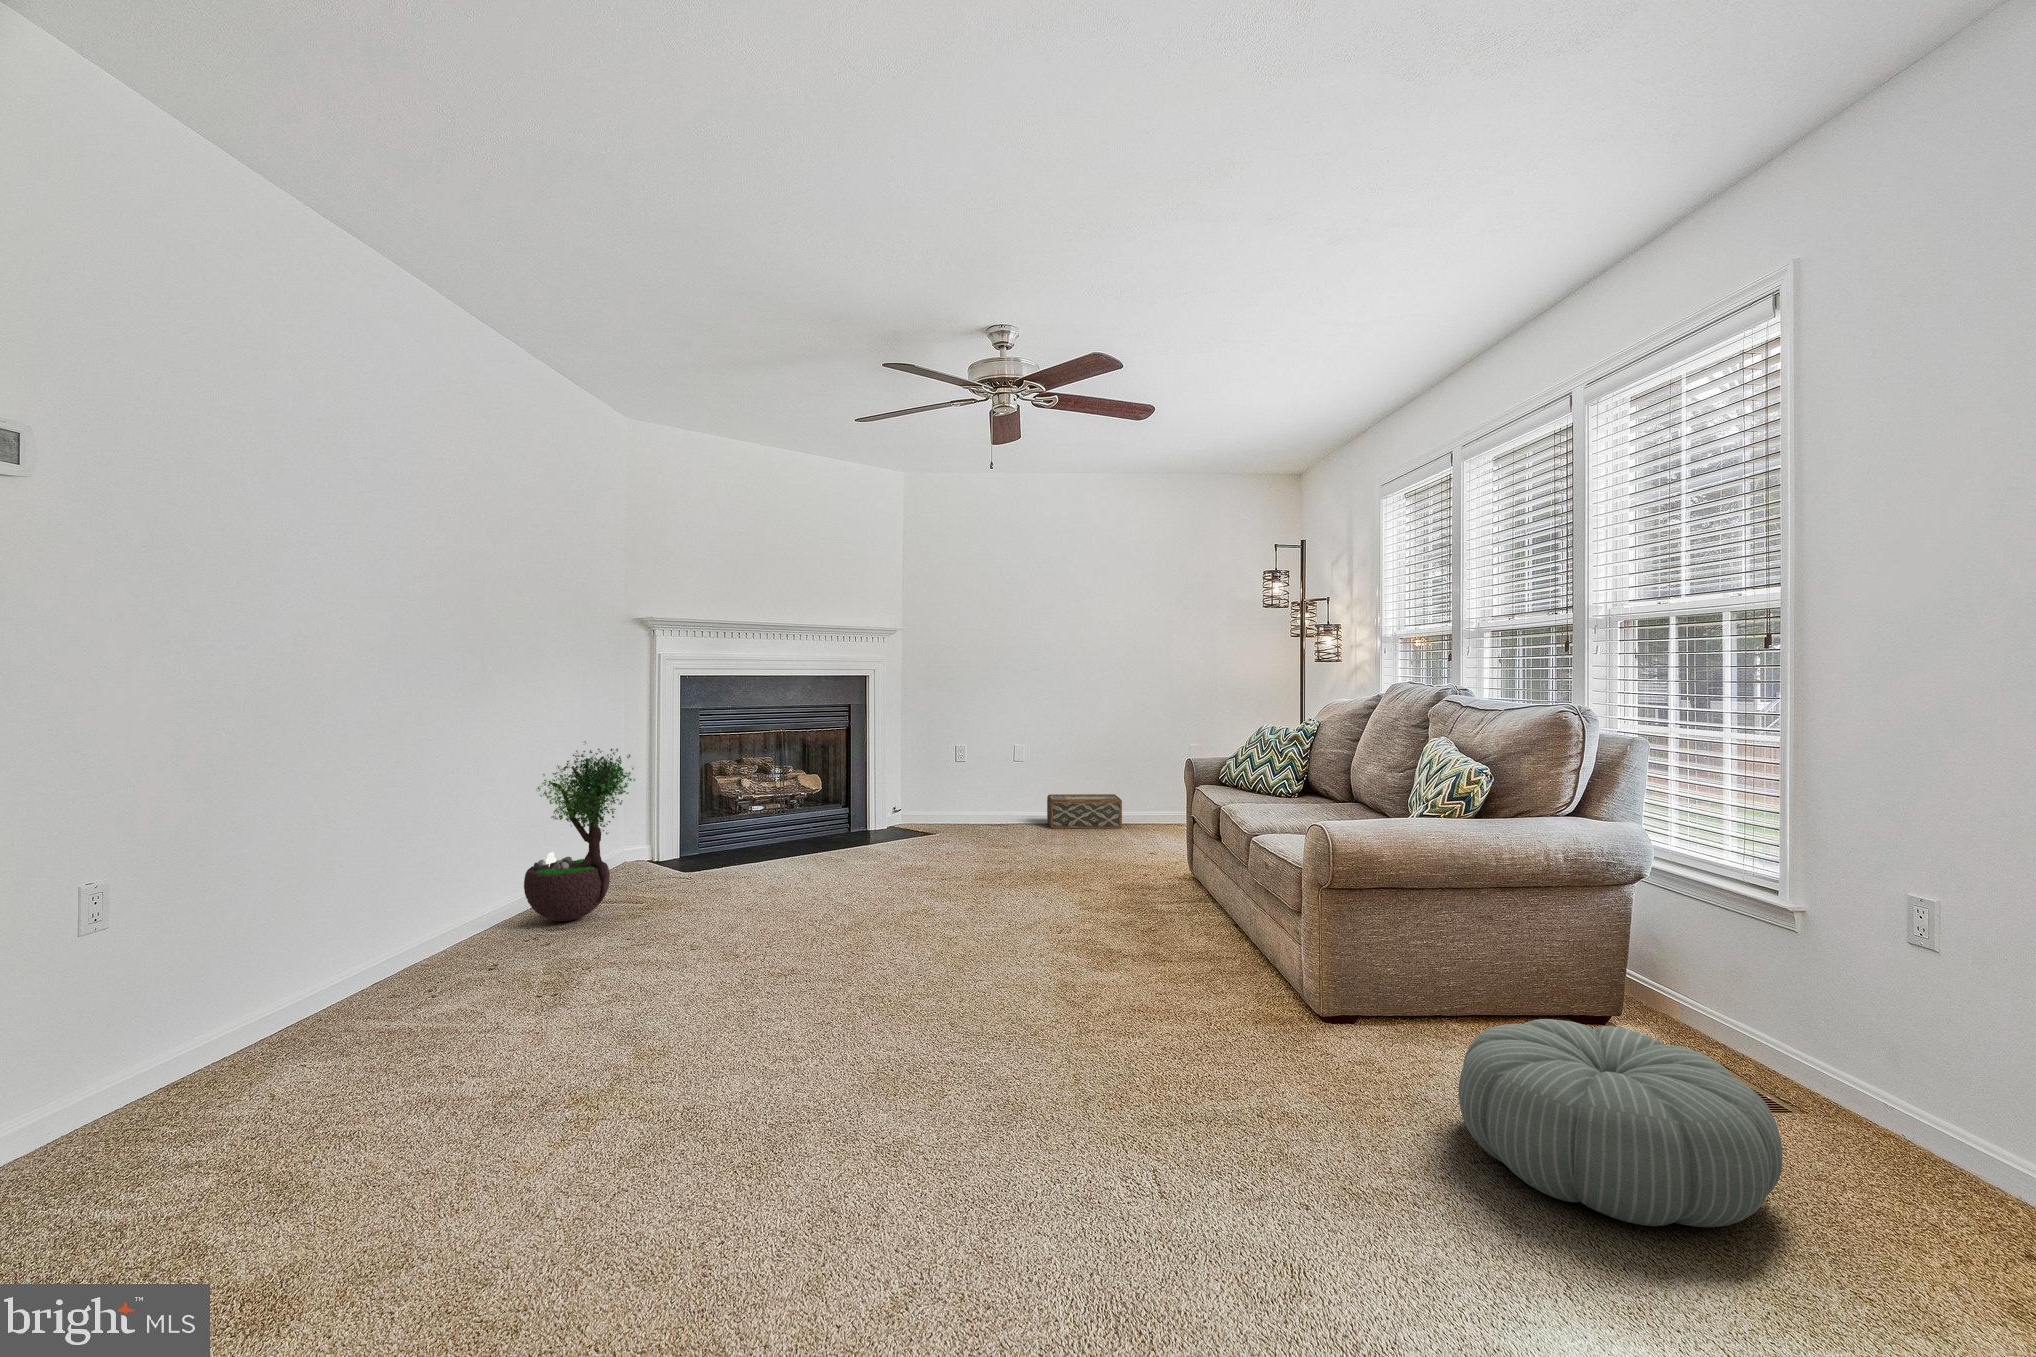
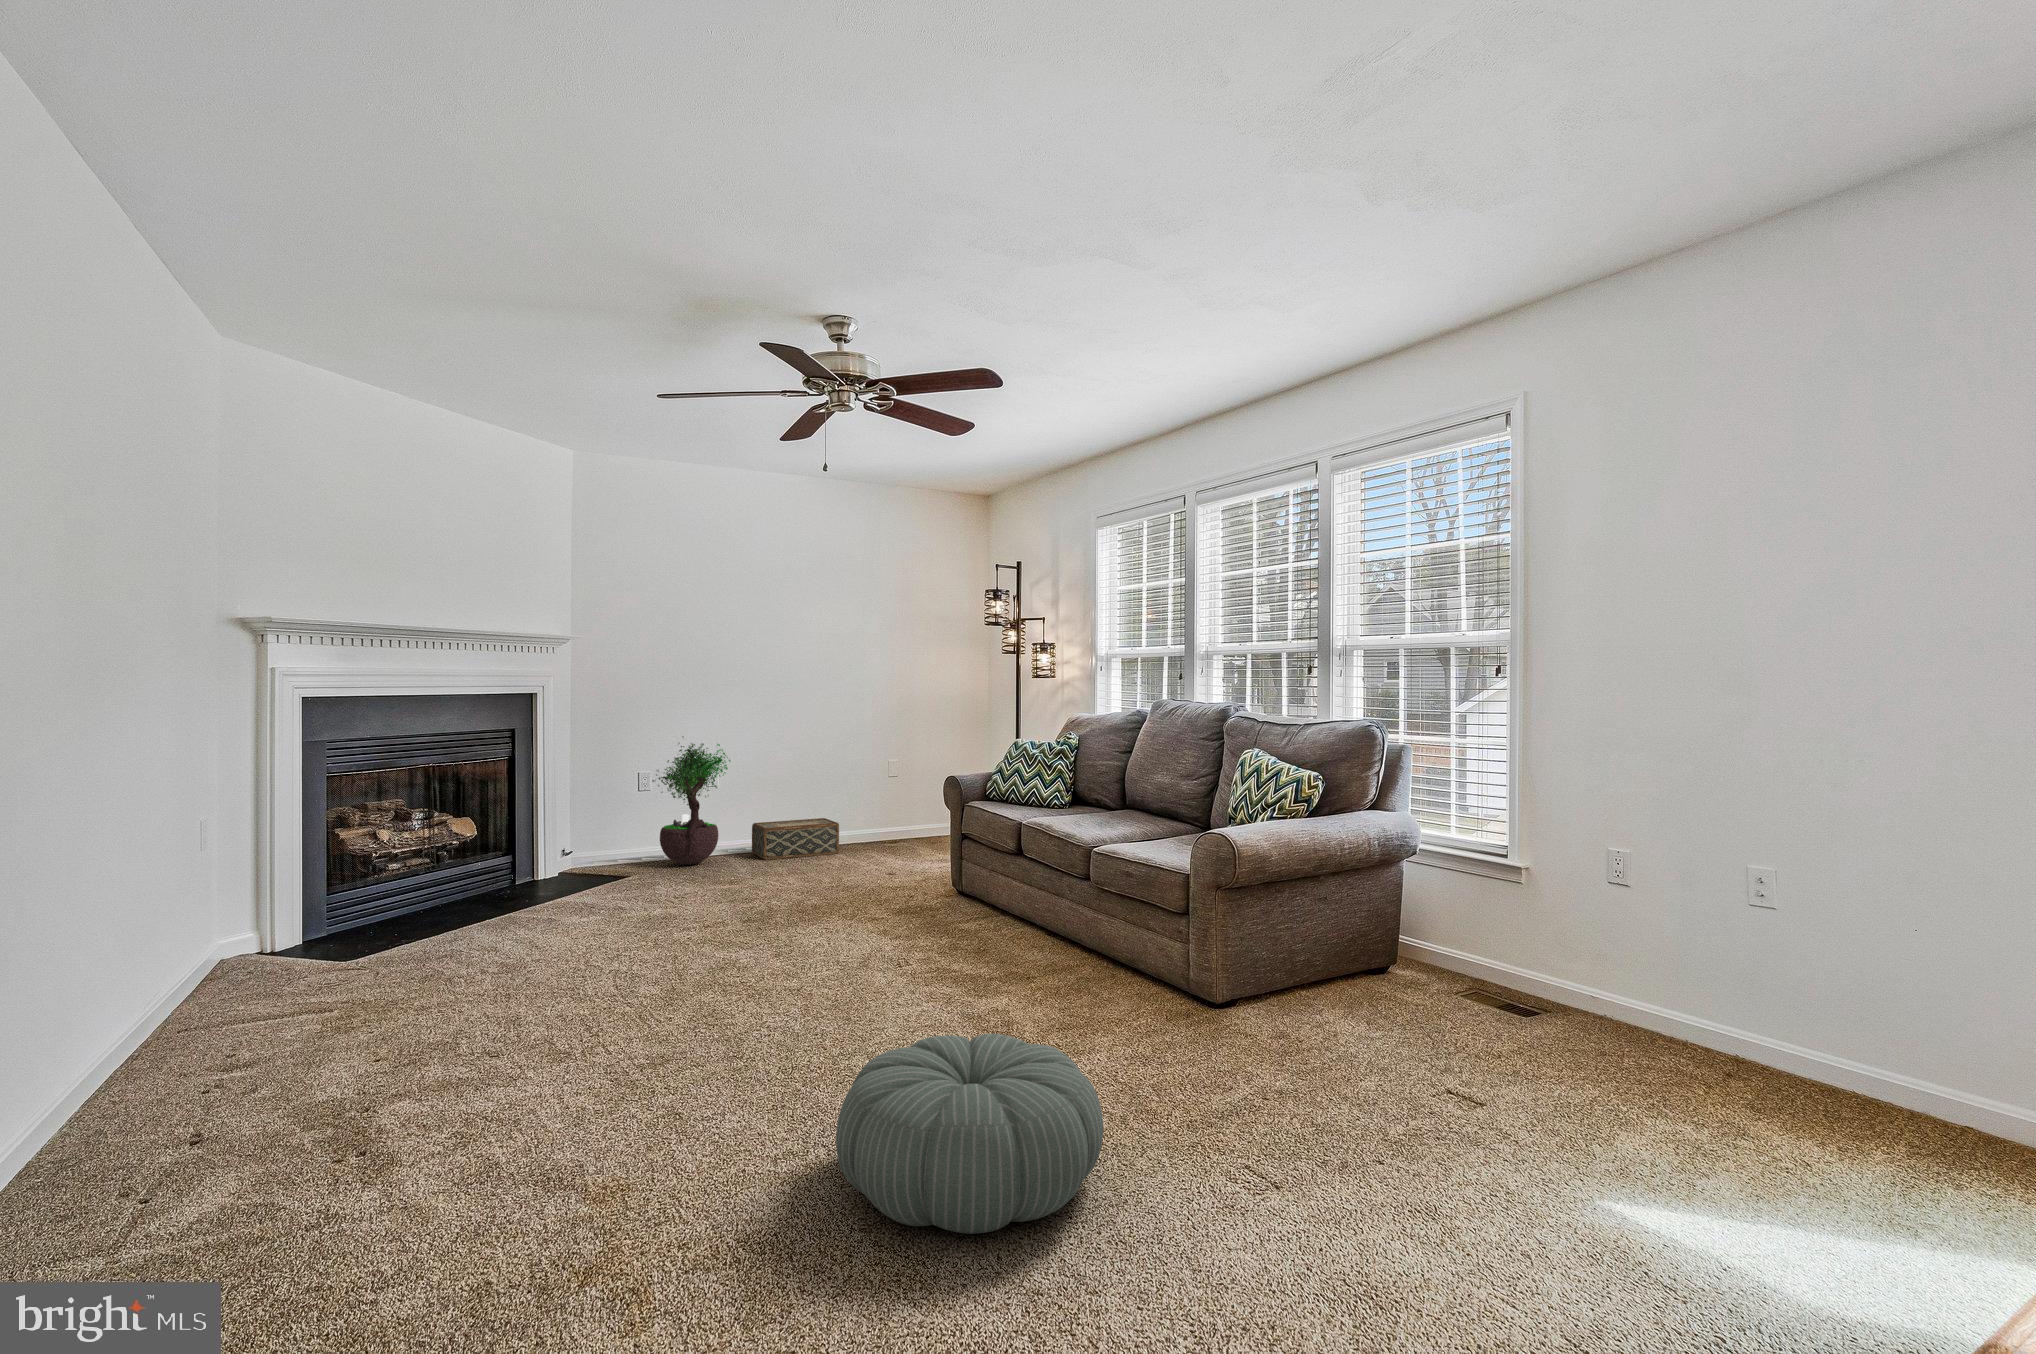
potted tree: present [524,741,635,921] -> present [652,736,731,865]
pouf: present [1459,1019,1783,1227] -> present [836,1034,1103,1234]

